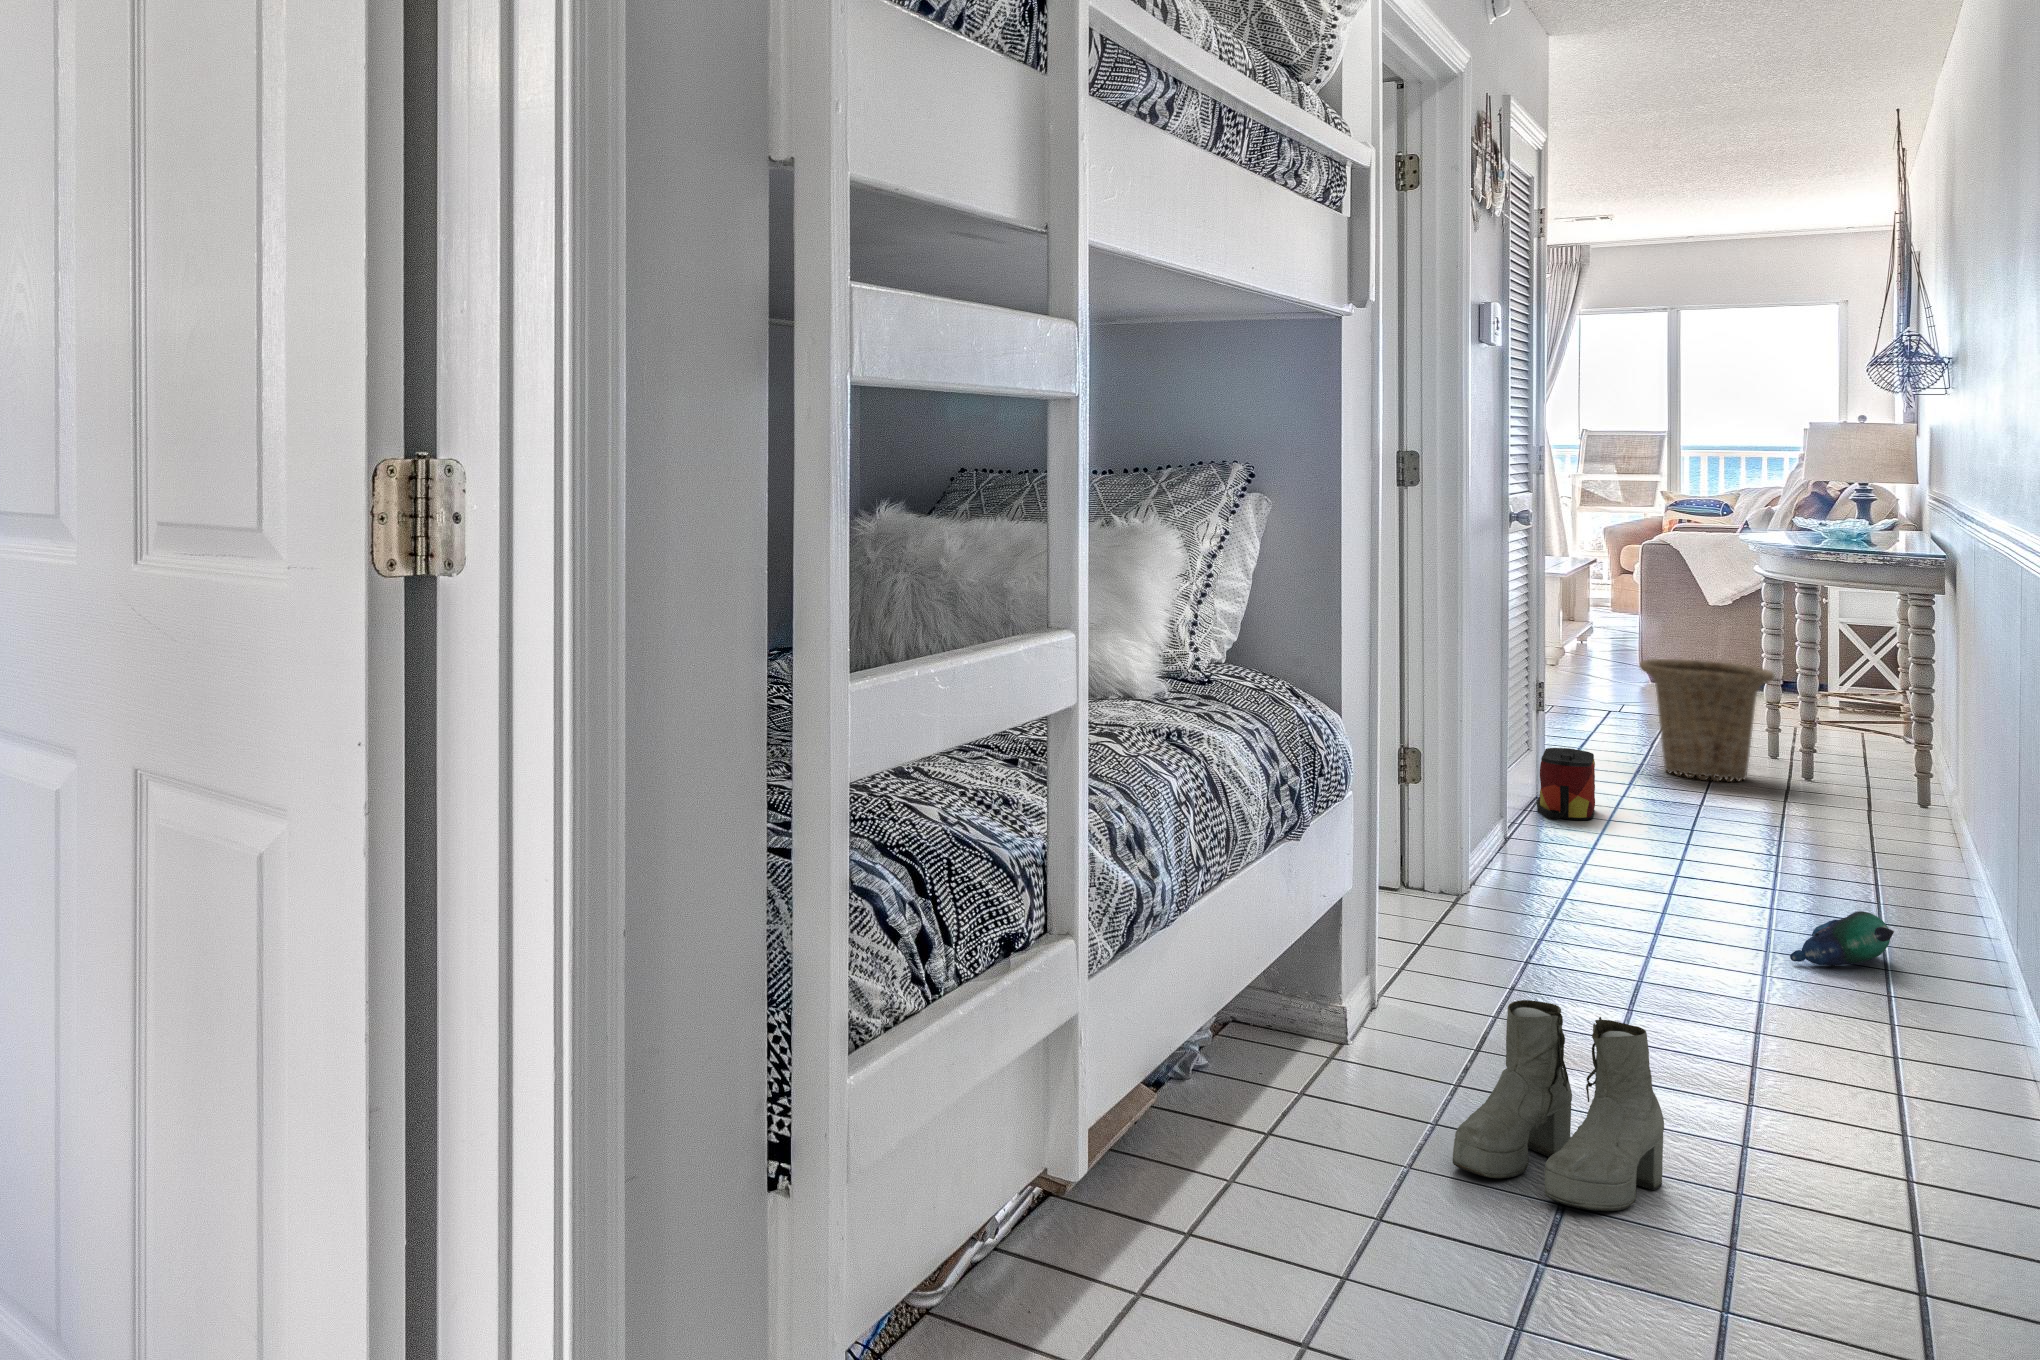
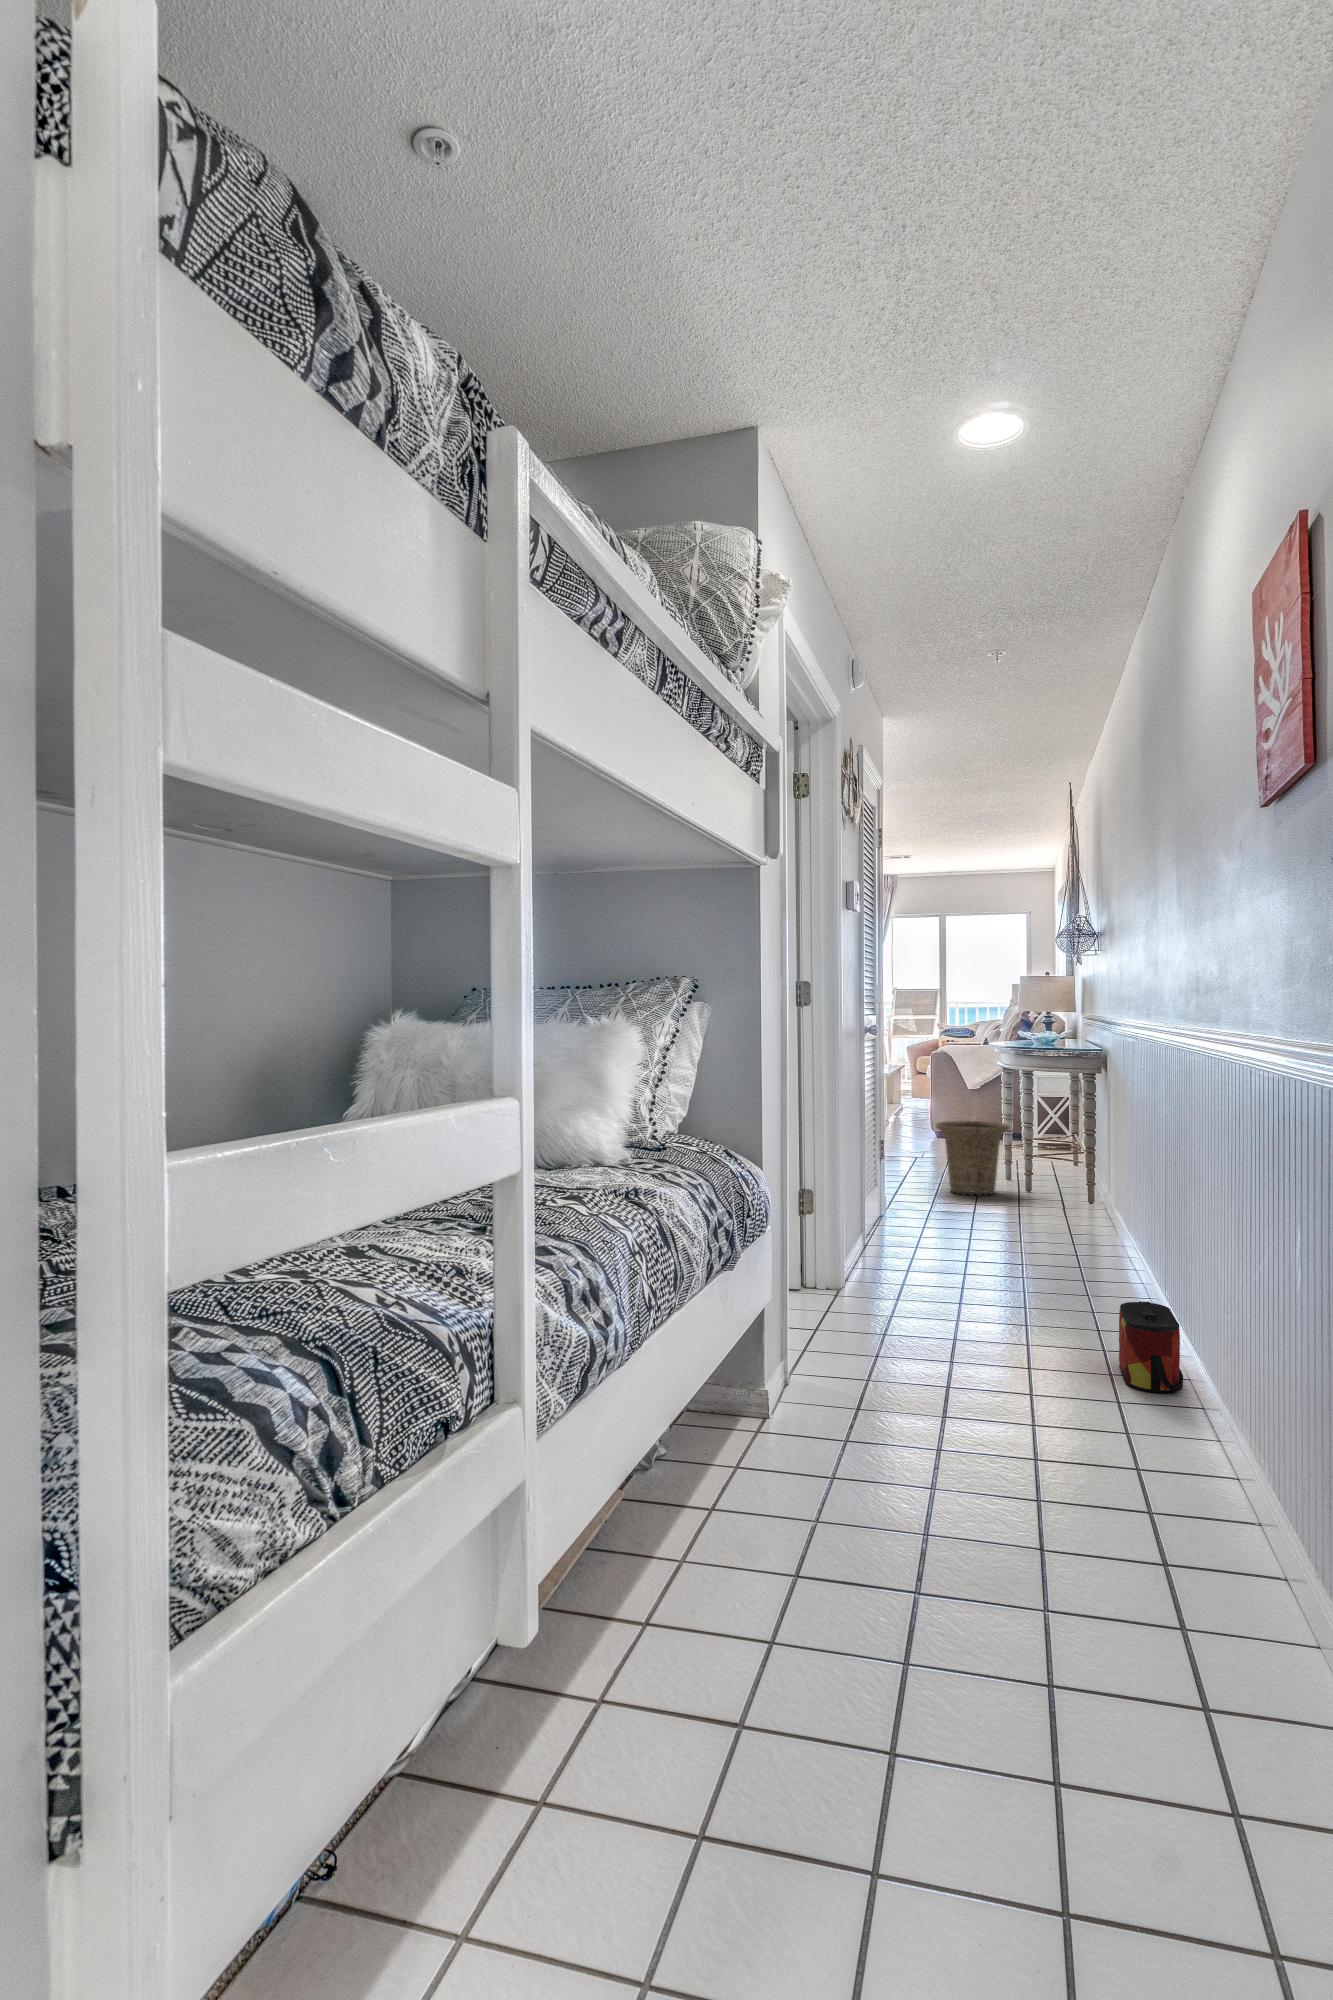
bag: present [1536,748,1595,820] -> present [1119,1301,1183,1393]
plush toy: present [1790,911,1894,967] -> none [1038,1273,1095,1313]
boots: present [1453,1000,1664,1211] -> none [846,1375,988,1536]

